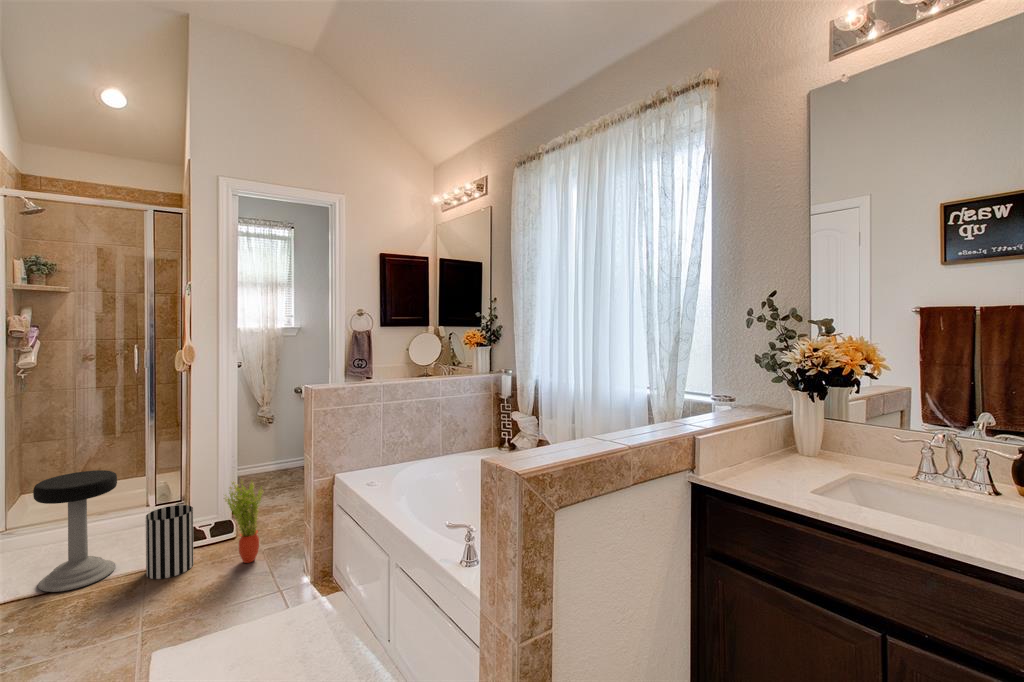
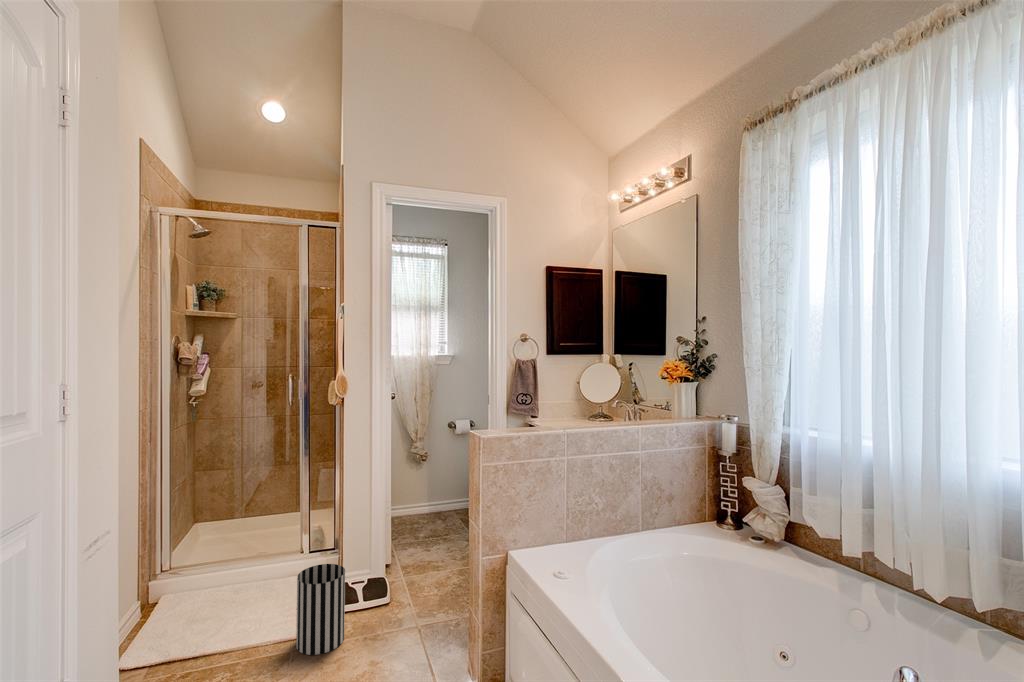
stool: present [33,470,117,592] -> none [193,515,271,656]
potted plant: present [225,480,264,563] -> none [377,540,422,646]

